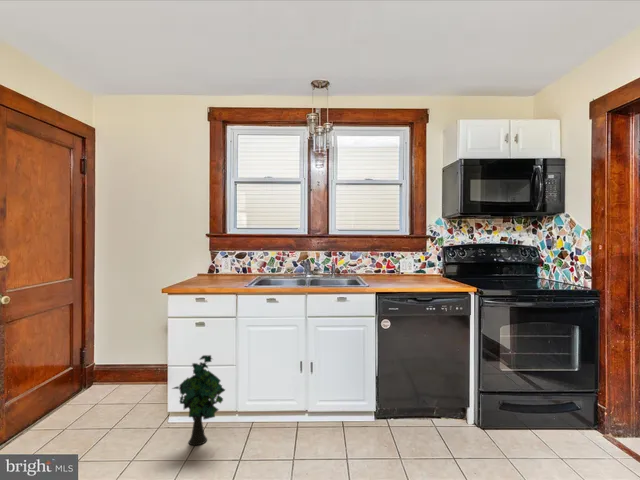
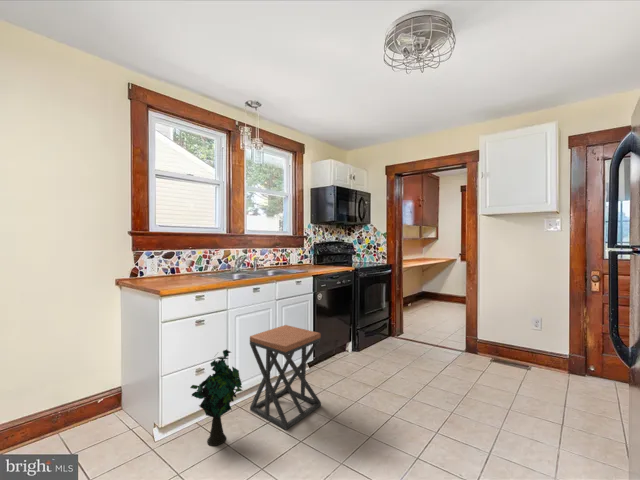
stool: none [246,349,312,464] -> present [250,325,321,430]

